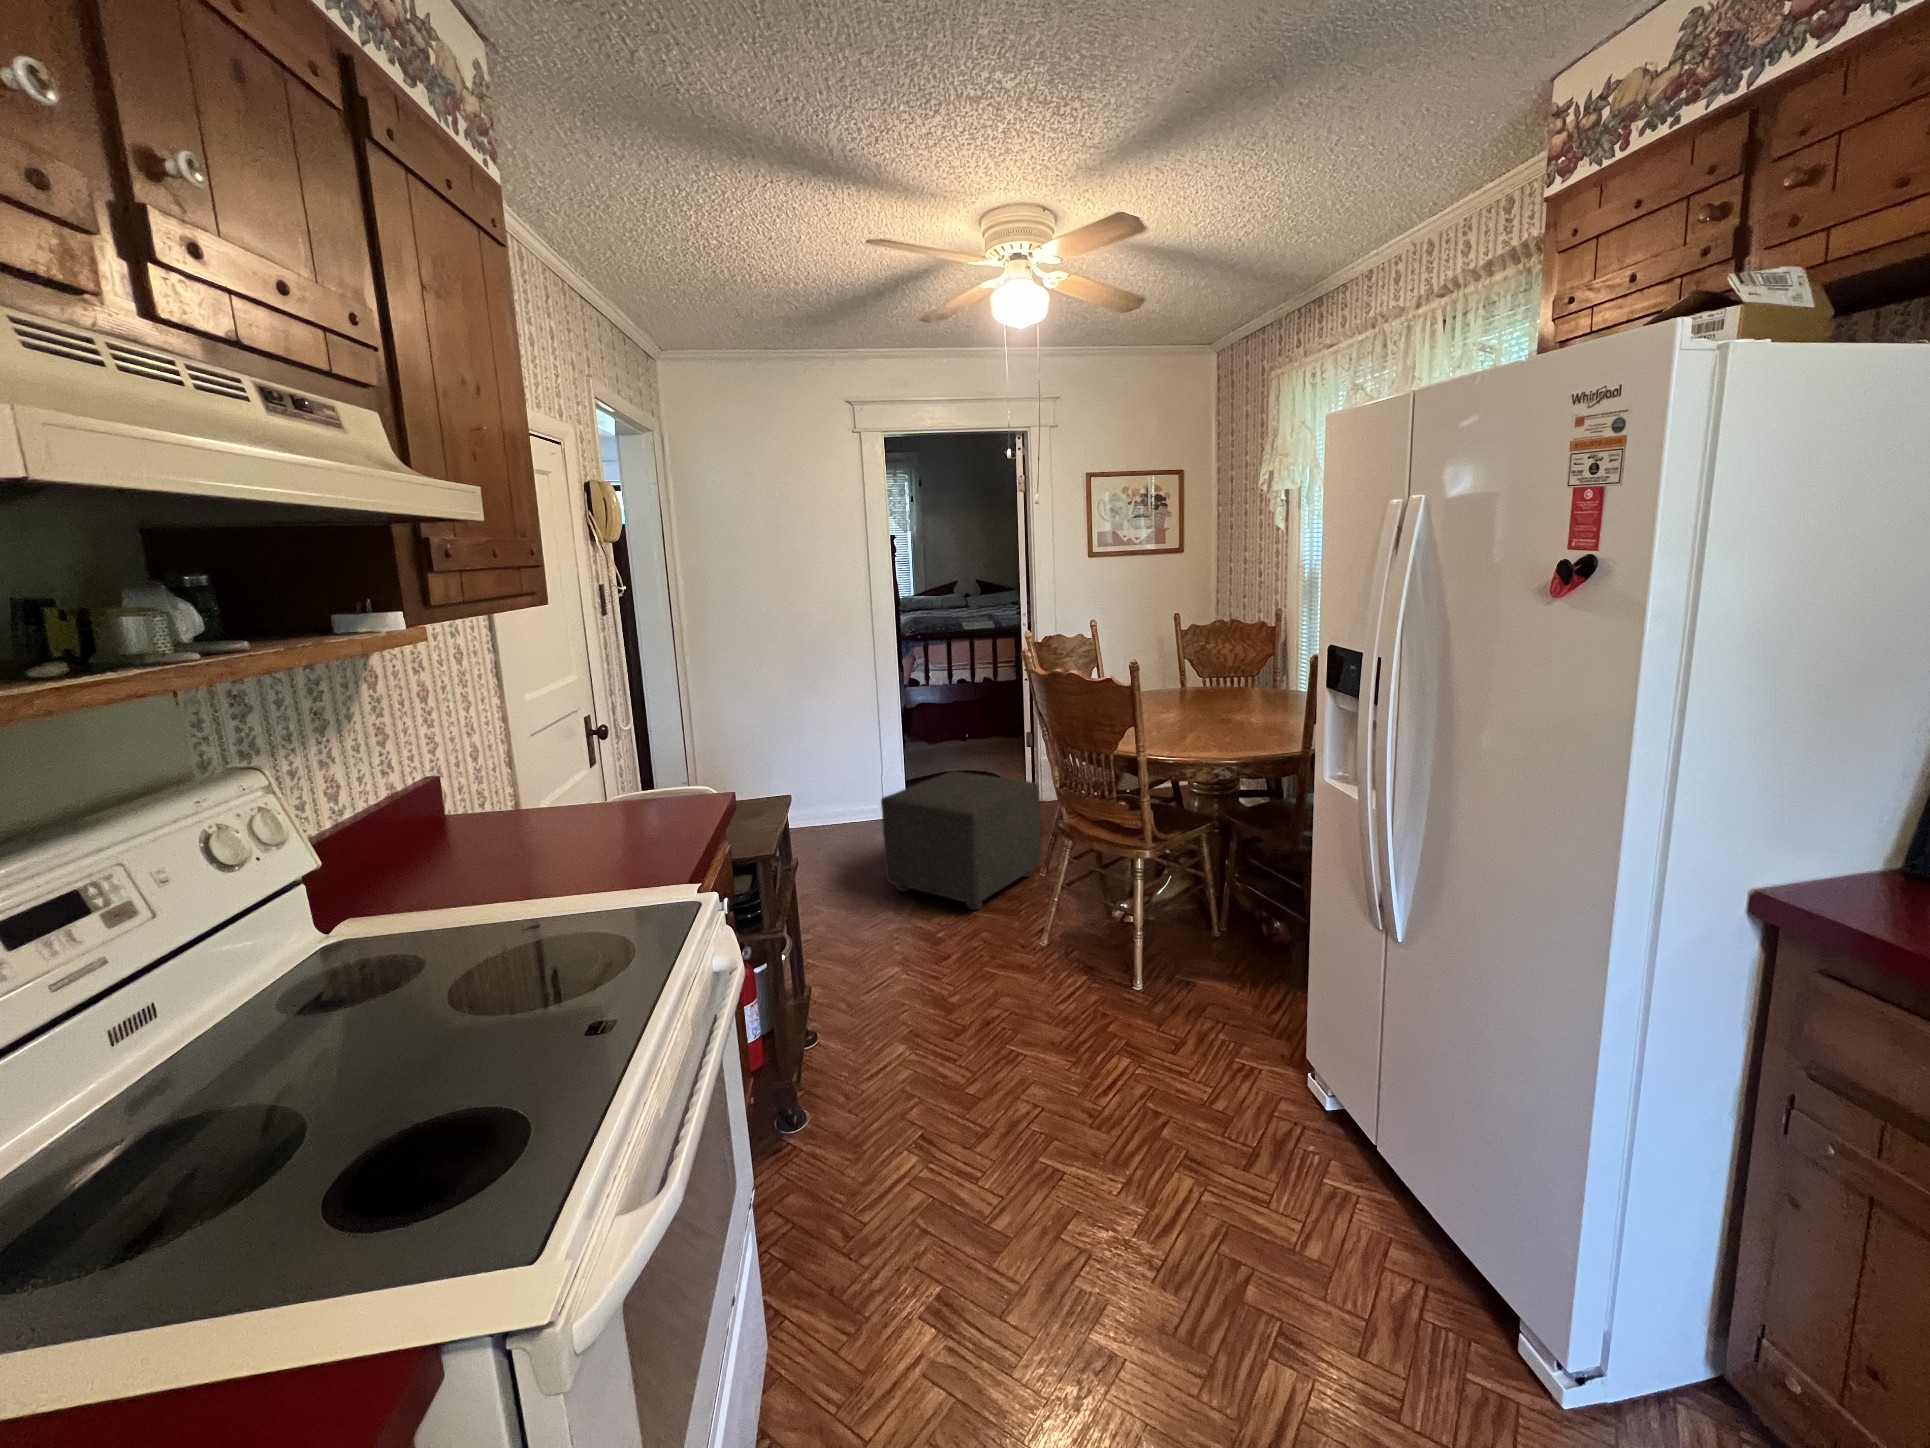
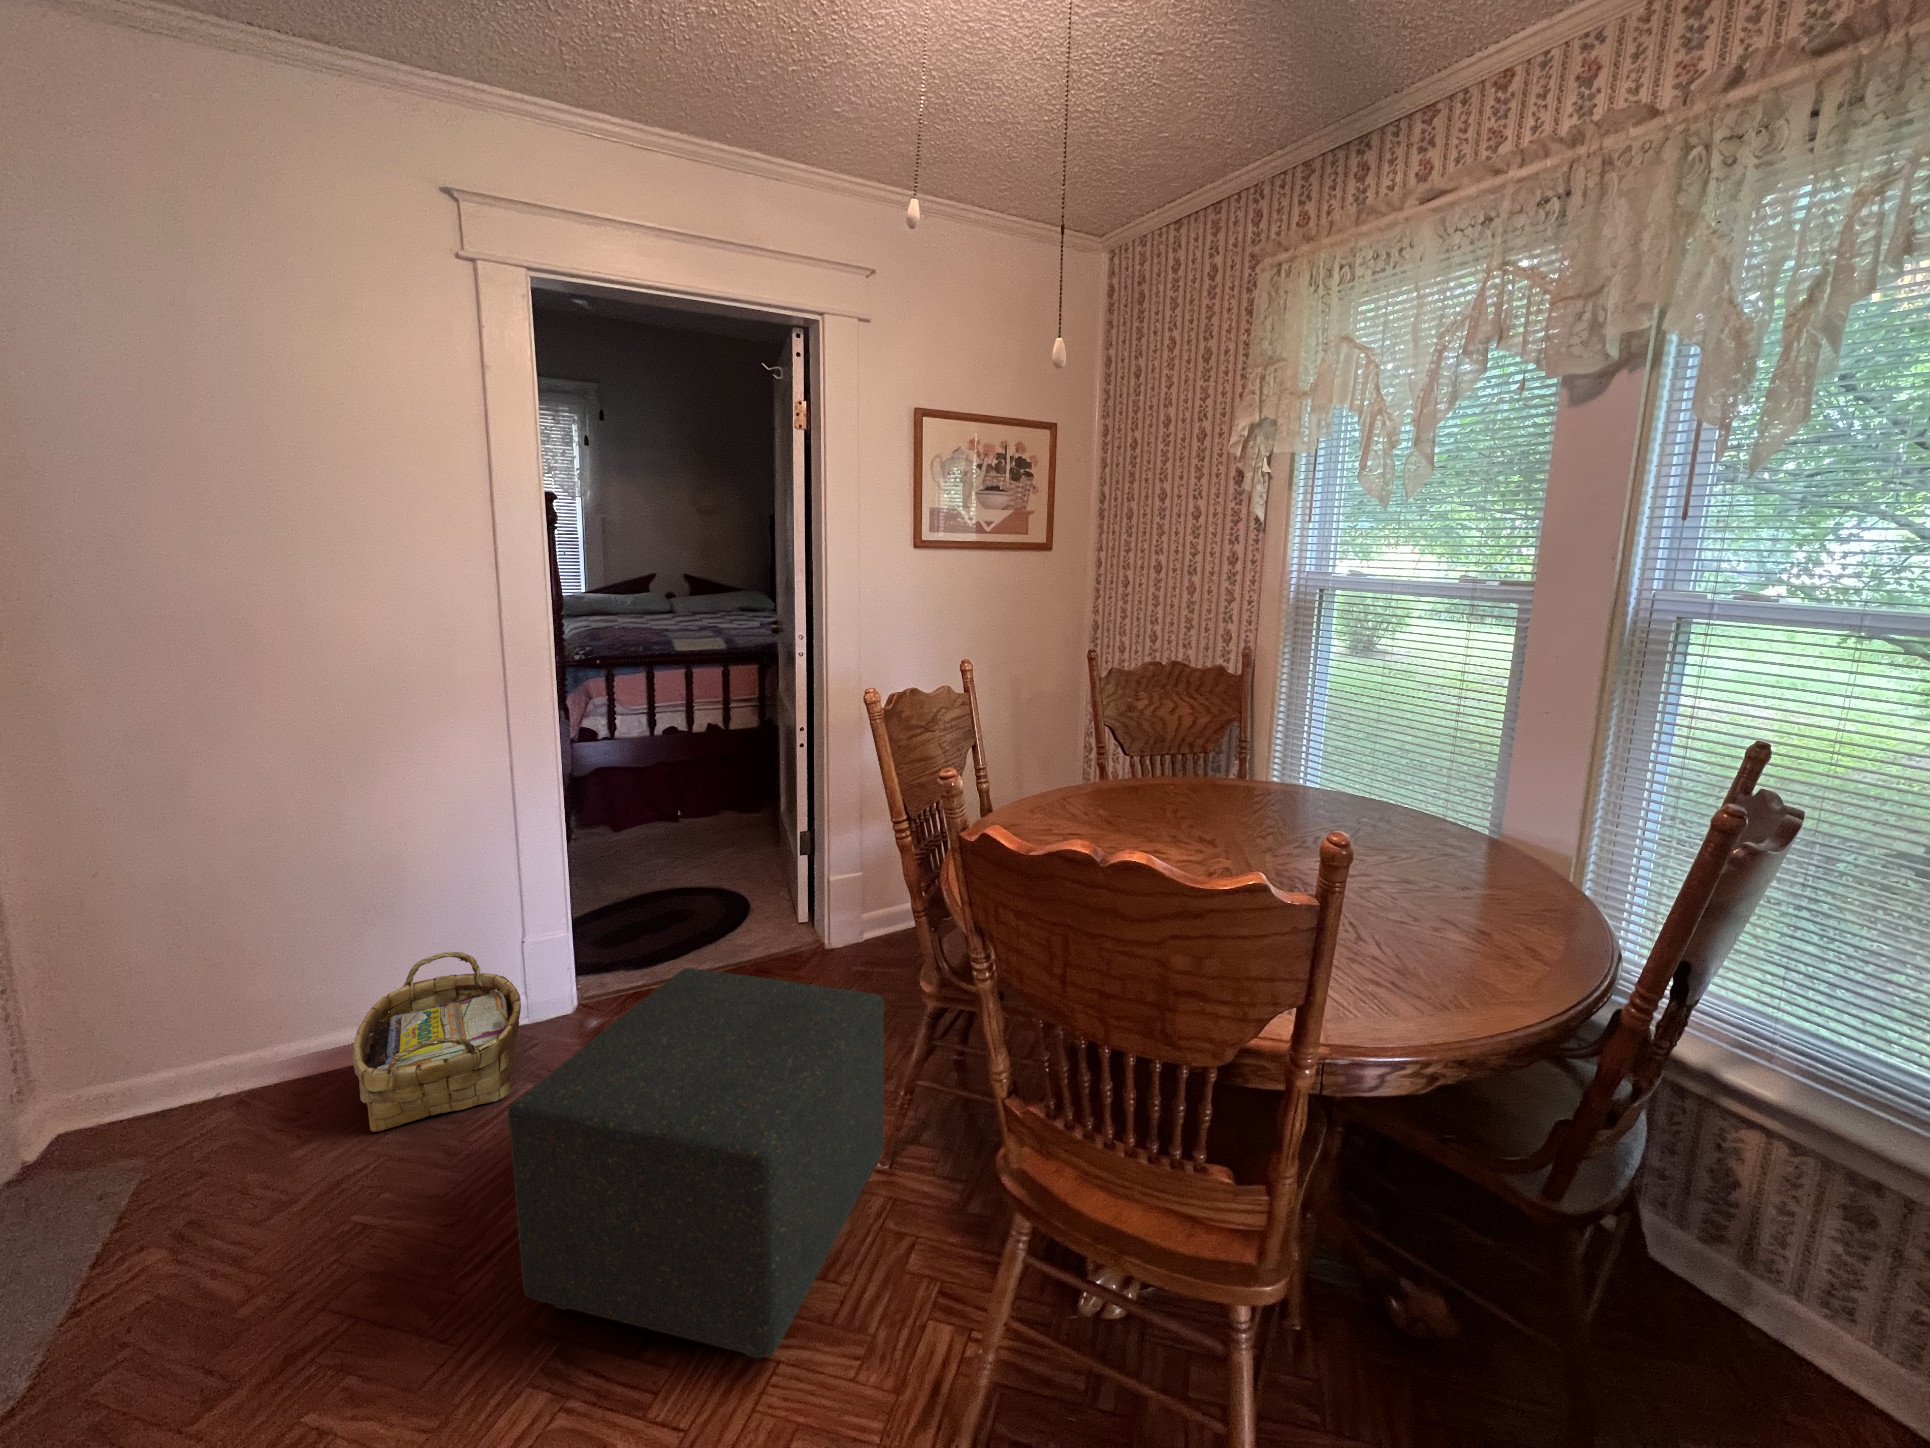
woven basket: none [817,773,883,843] -> present [352,952,521,1131]

